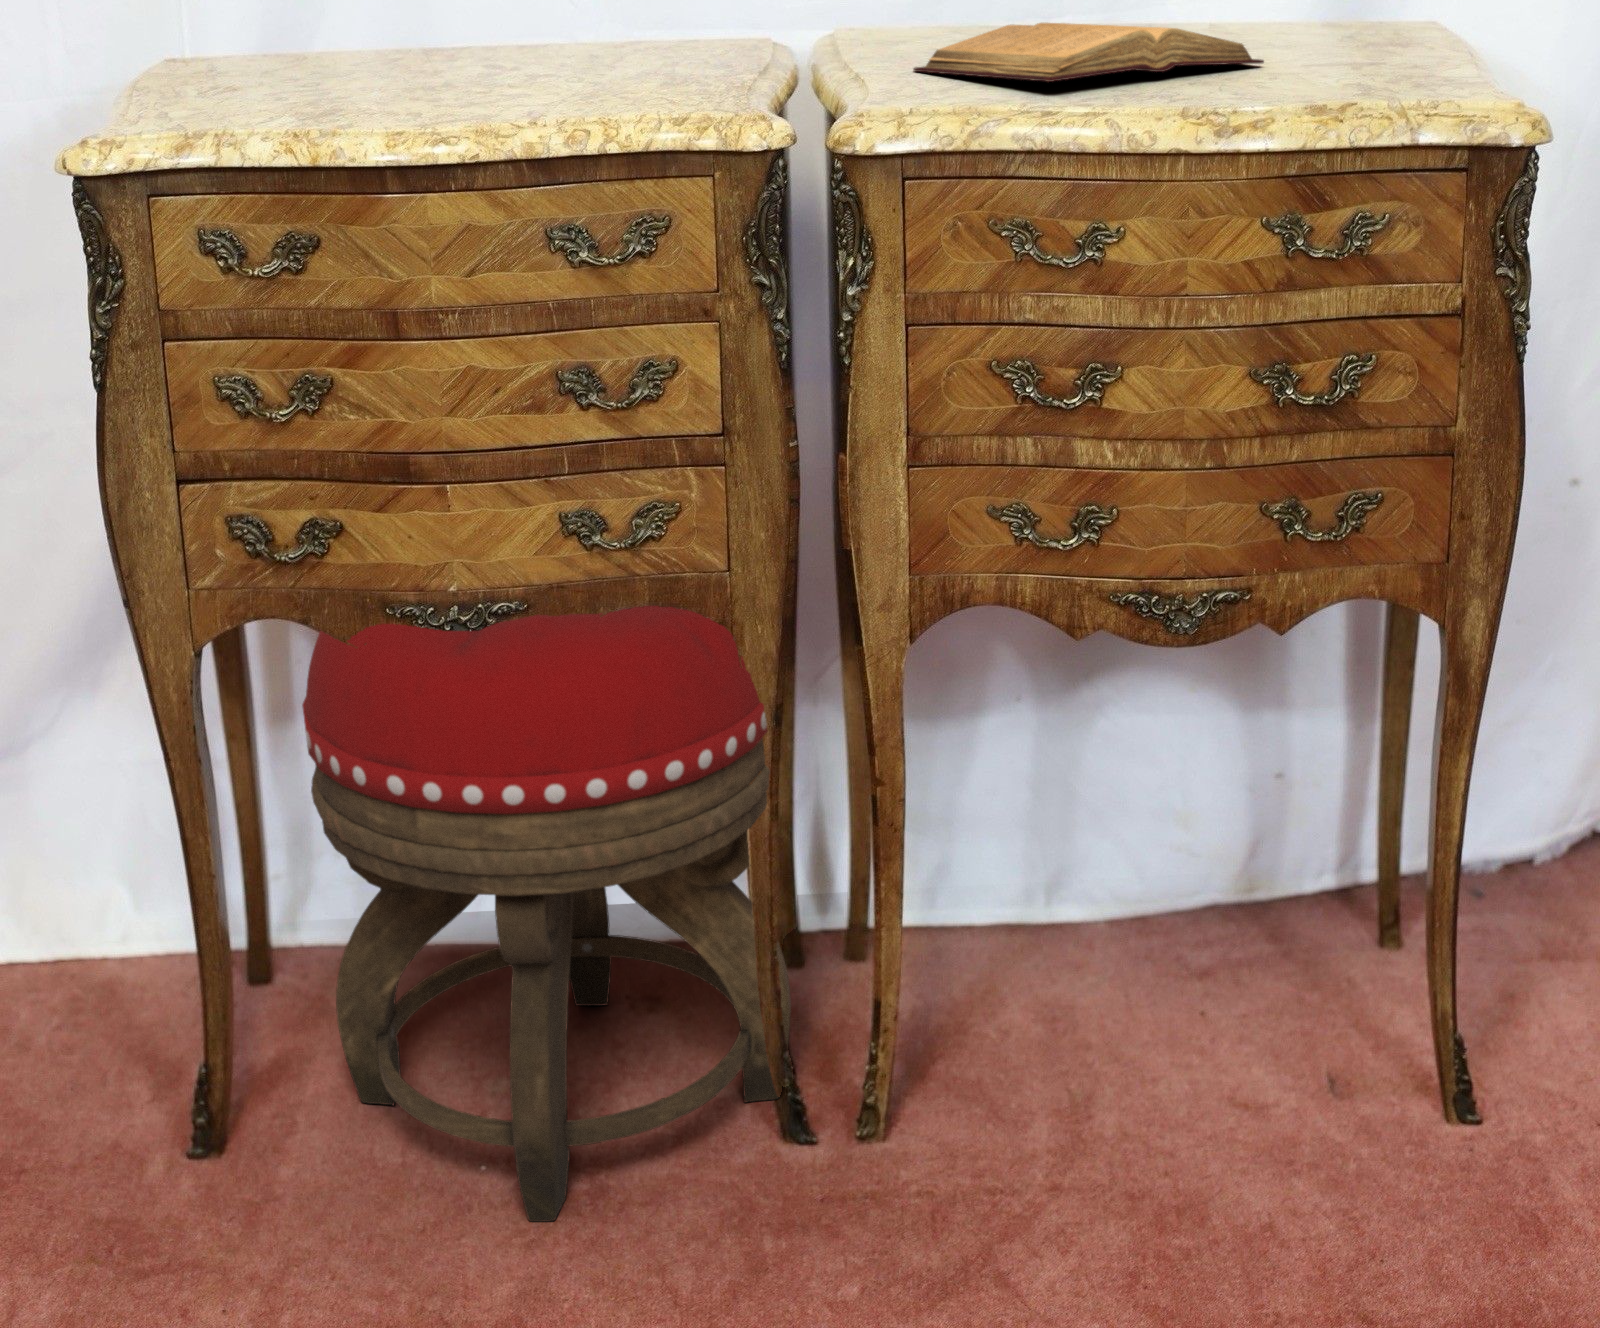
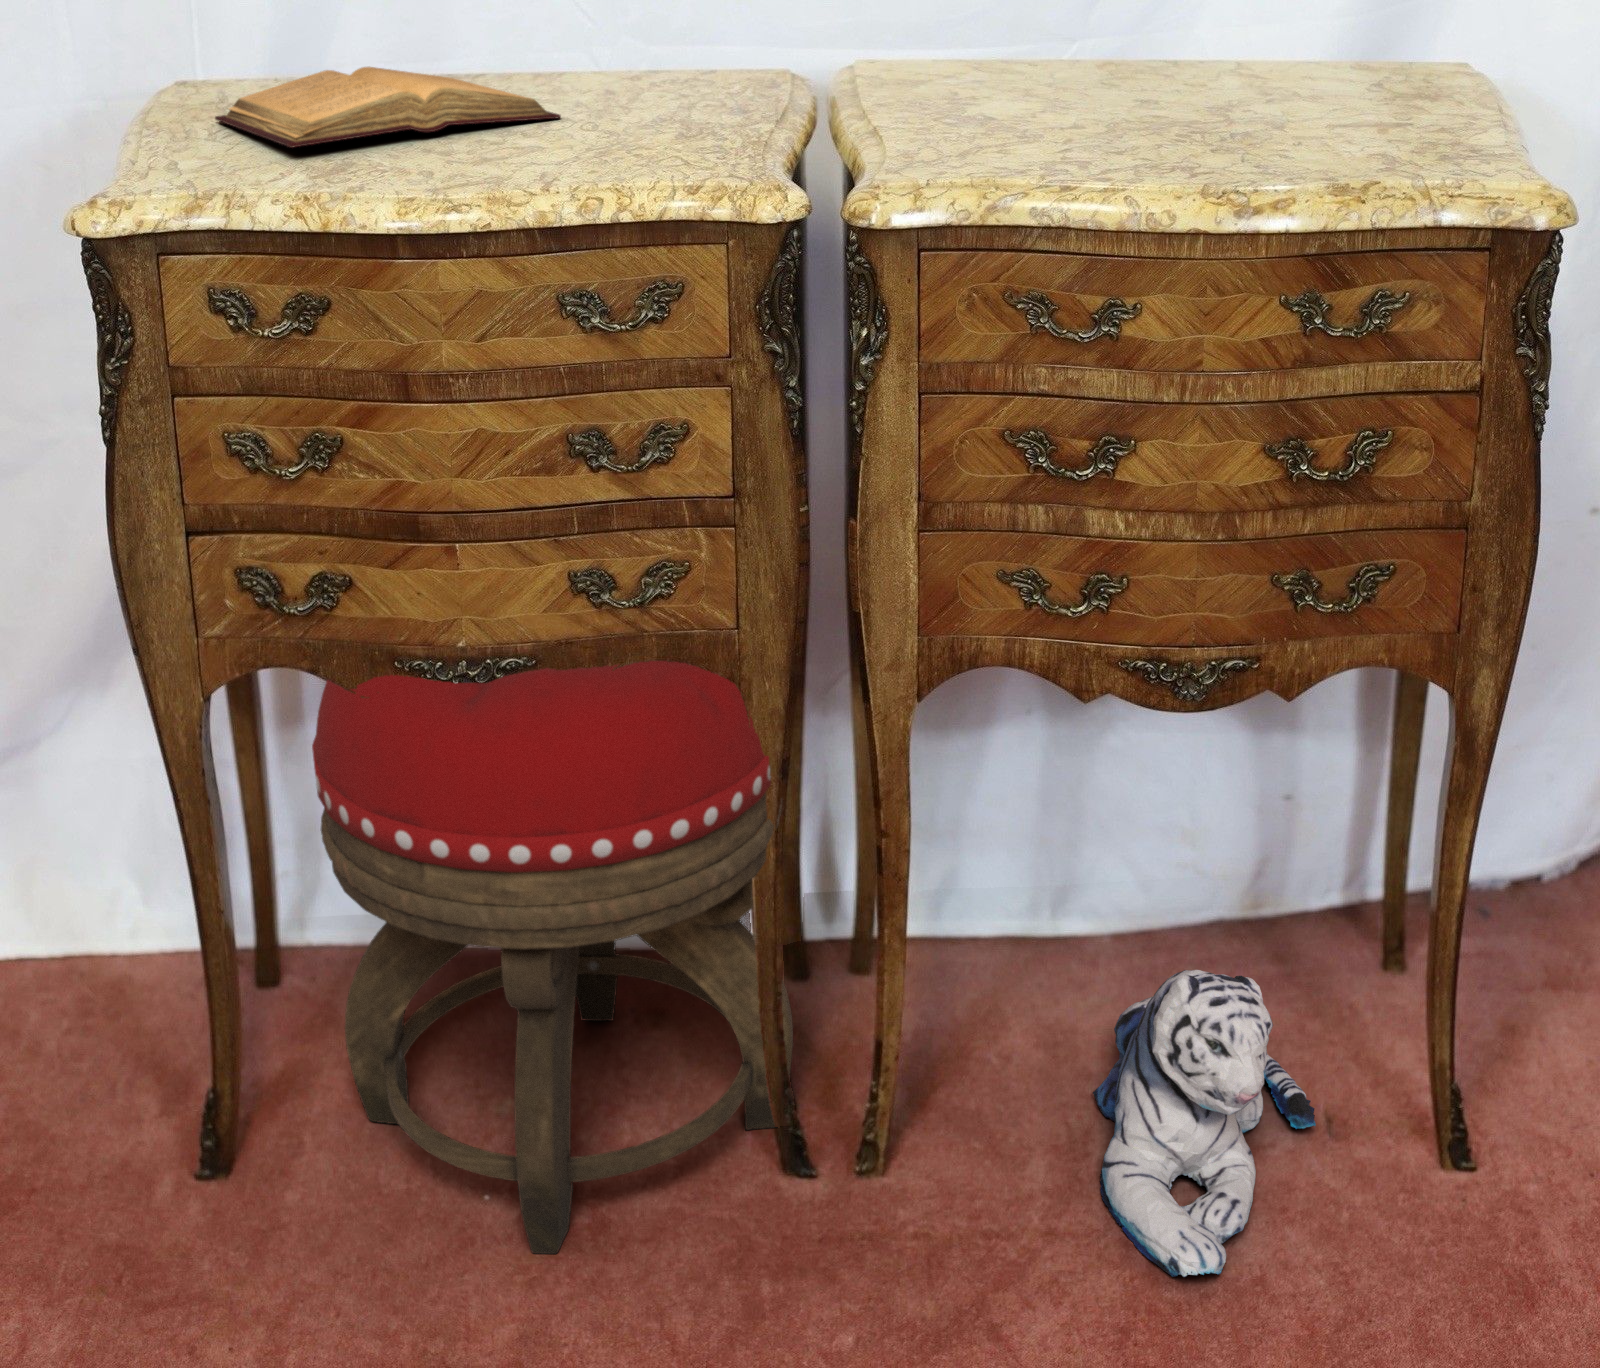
book: present [913,23,1264,82] -> present [215,67,561,148]
plush toy: none [1095,920,1321,1227] -> present [1093,970,1316,1277]

